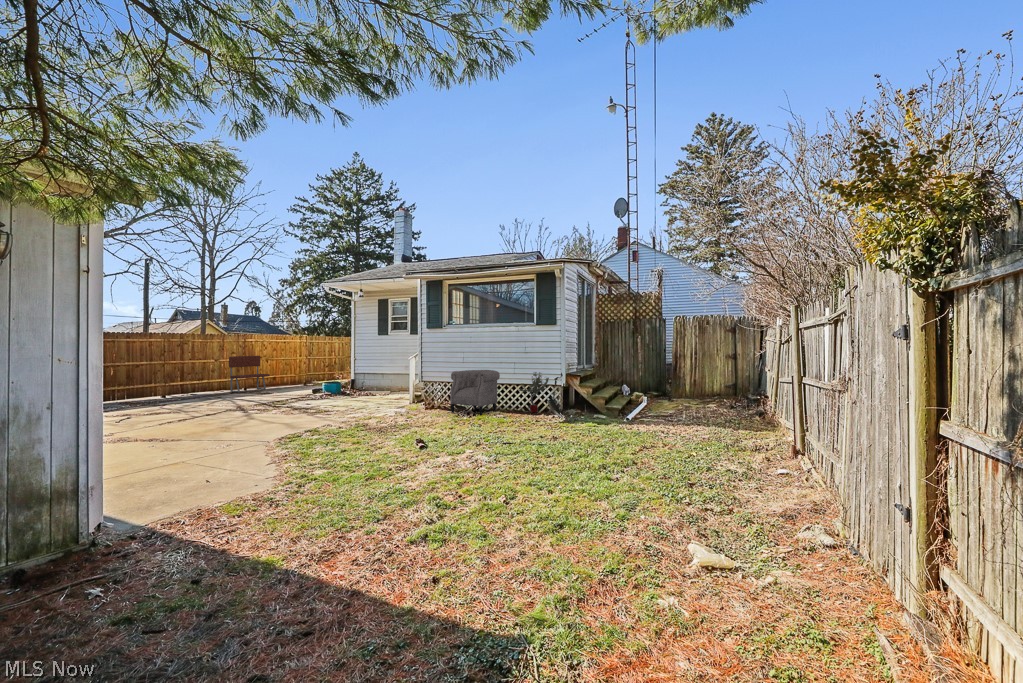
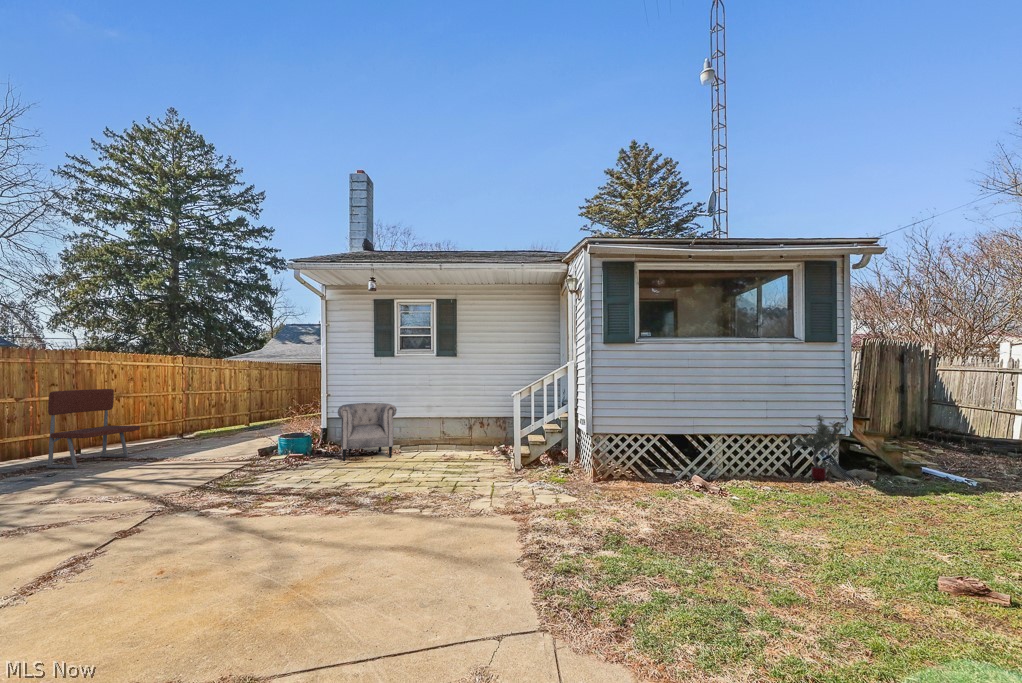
chair: present [450,370,500,415] -> present [338,403,397,461]

